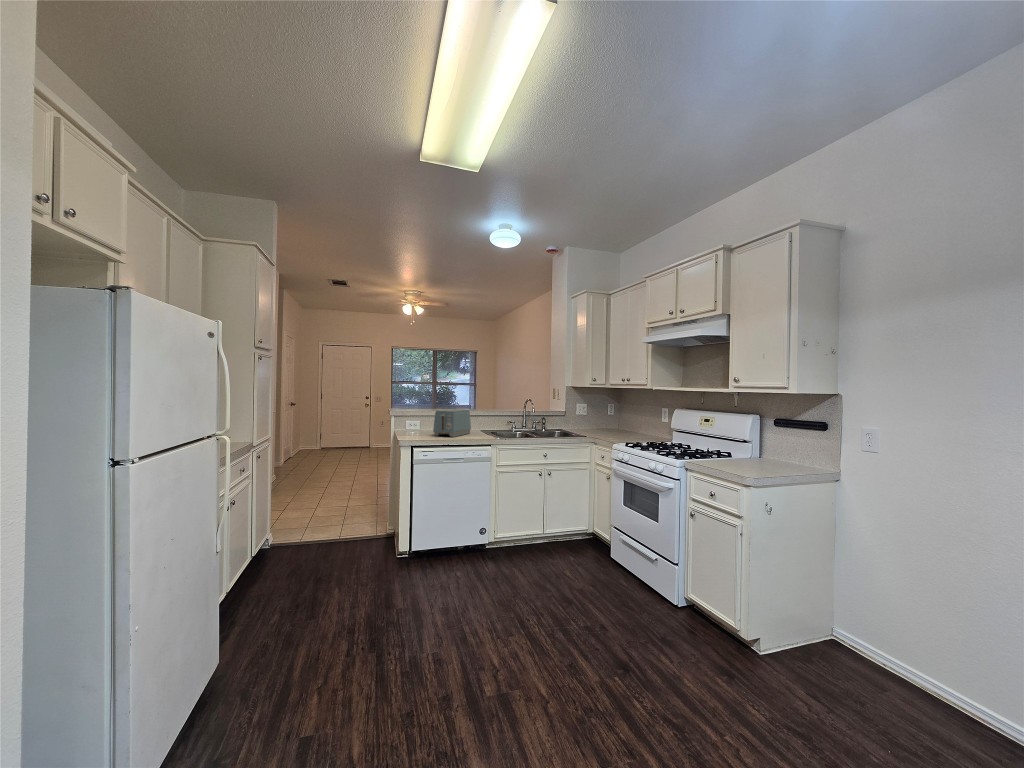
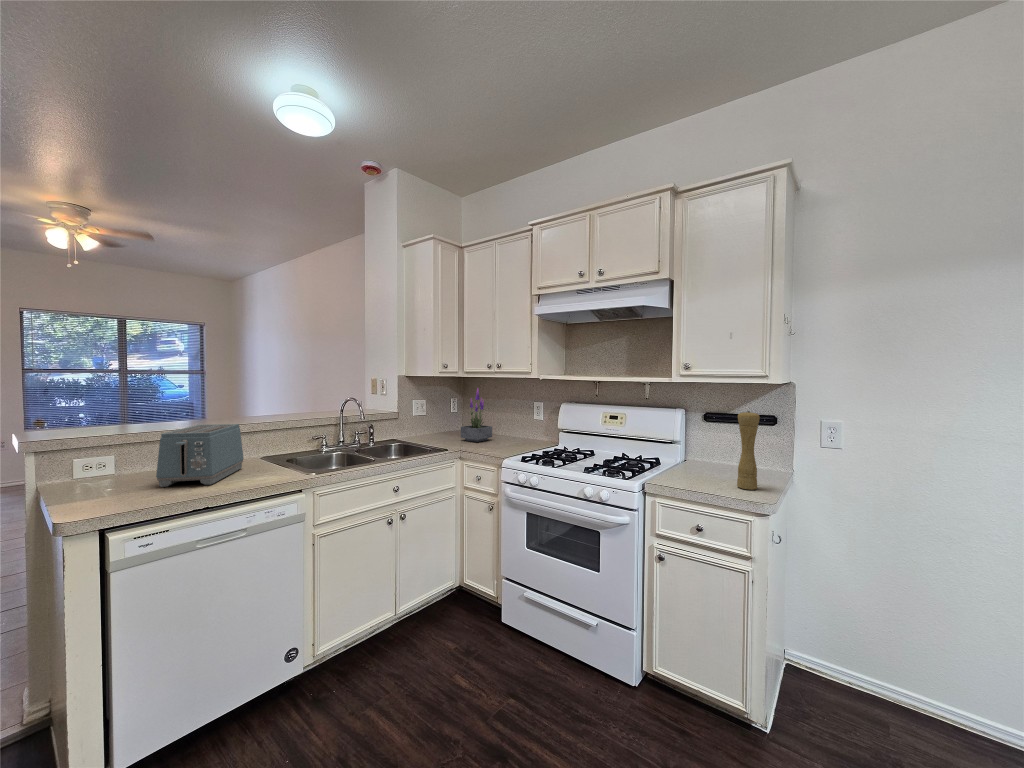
potted plant: none [605,395,629,435] -> present [461,389,492,442]
pepper mill: none [754,414,771,473] -> present [737,411,760,490]

